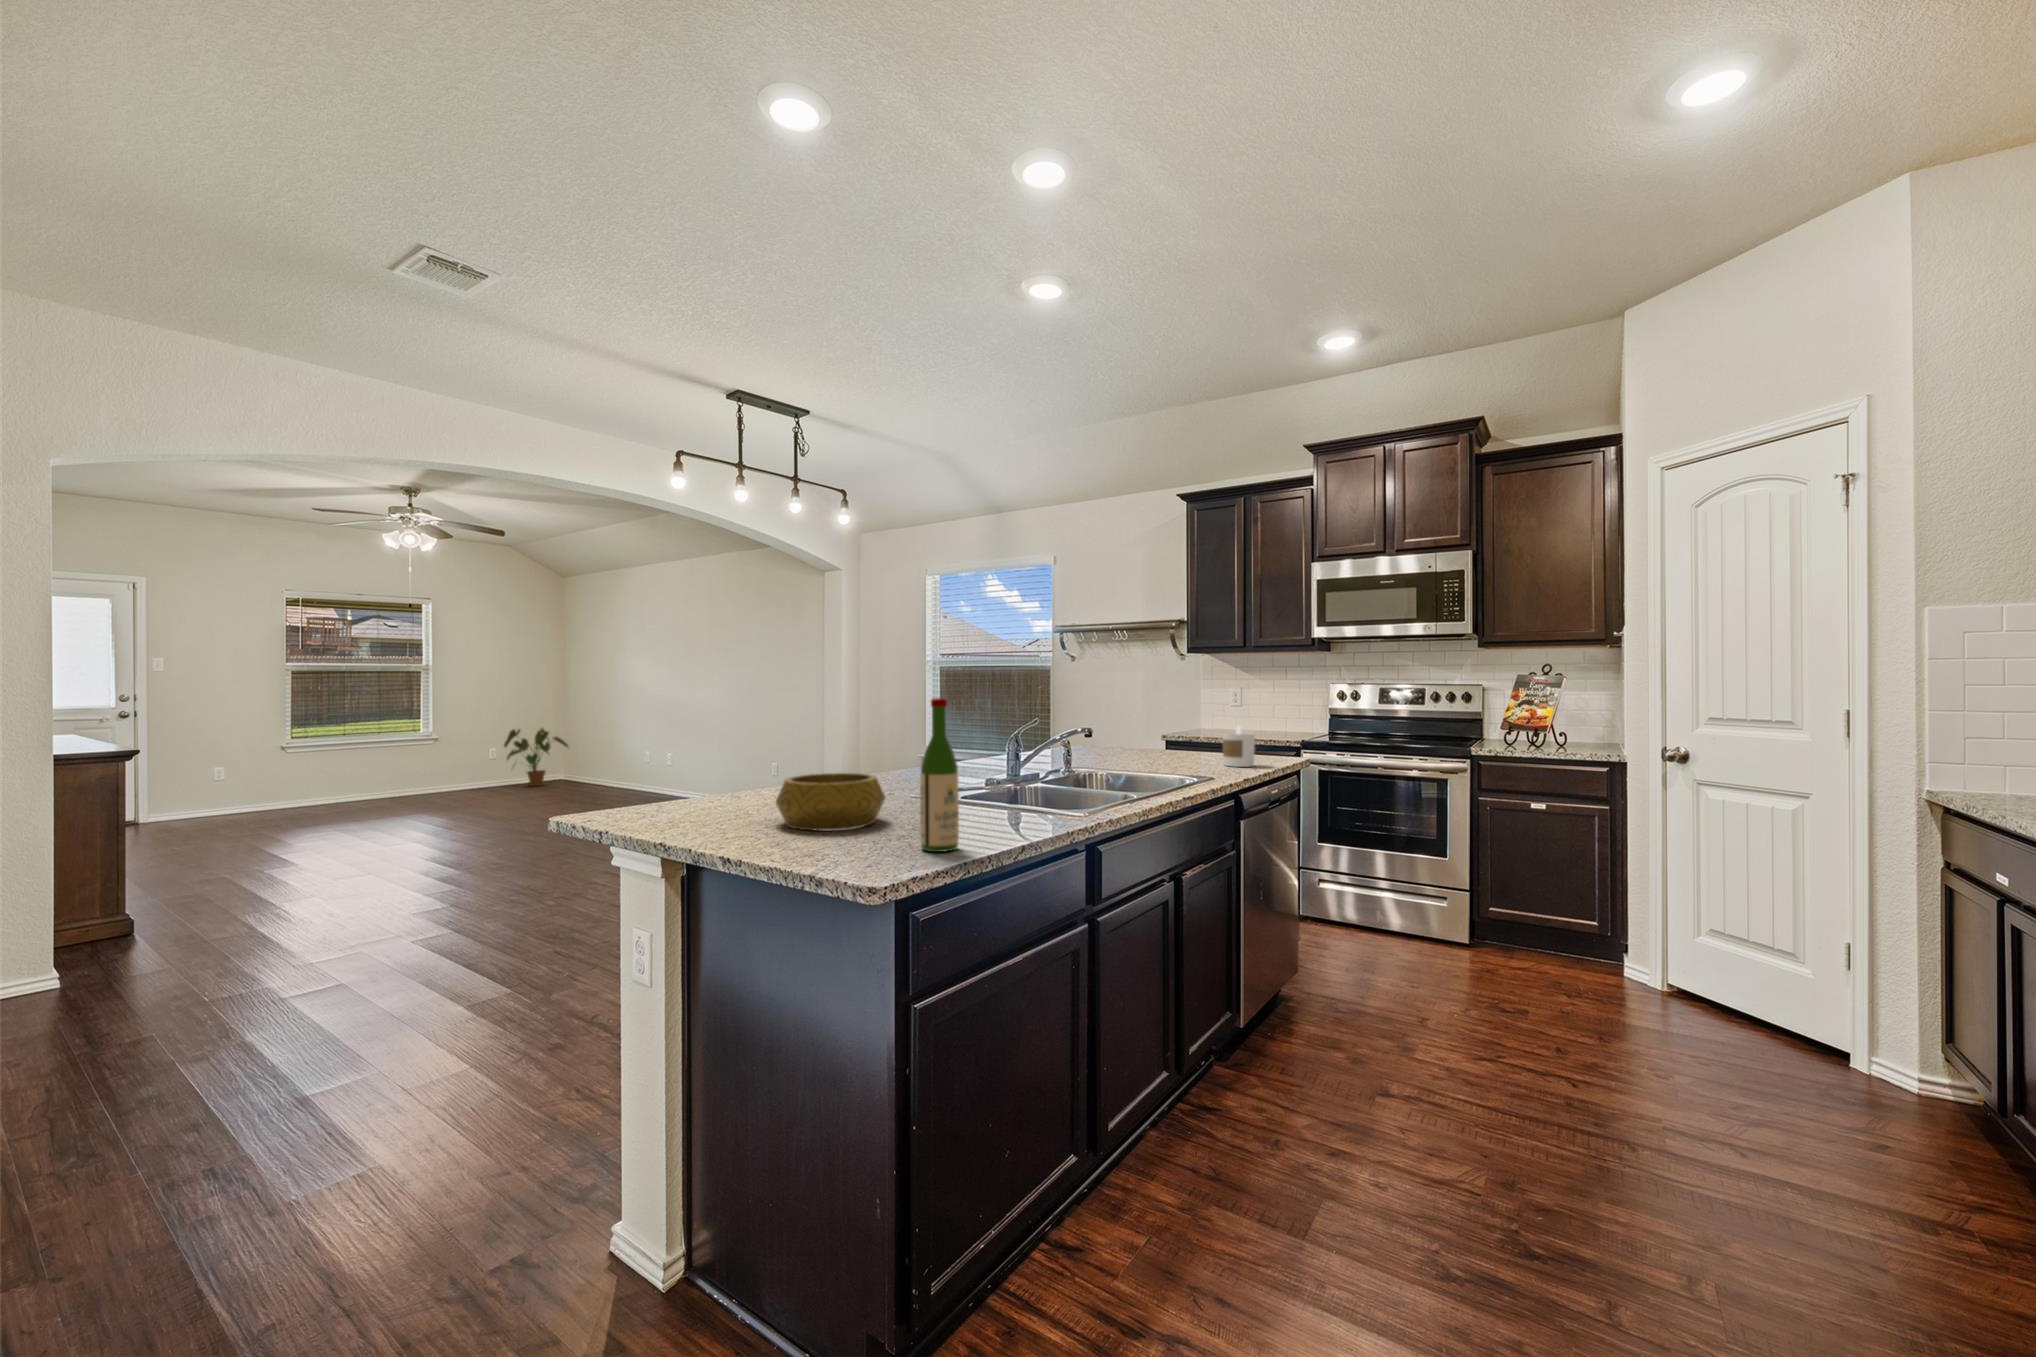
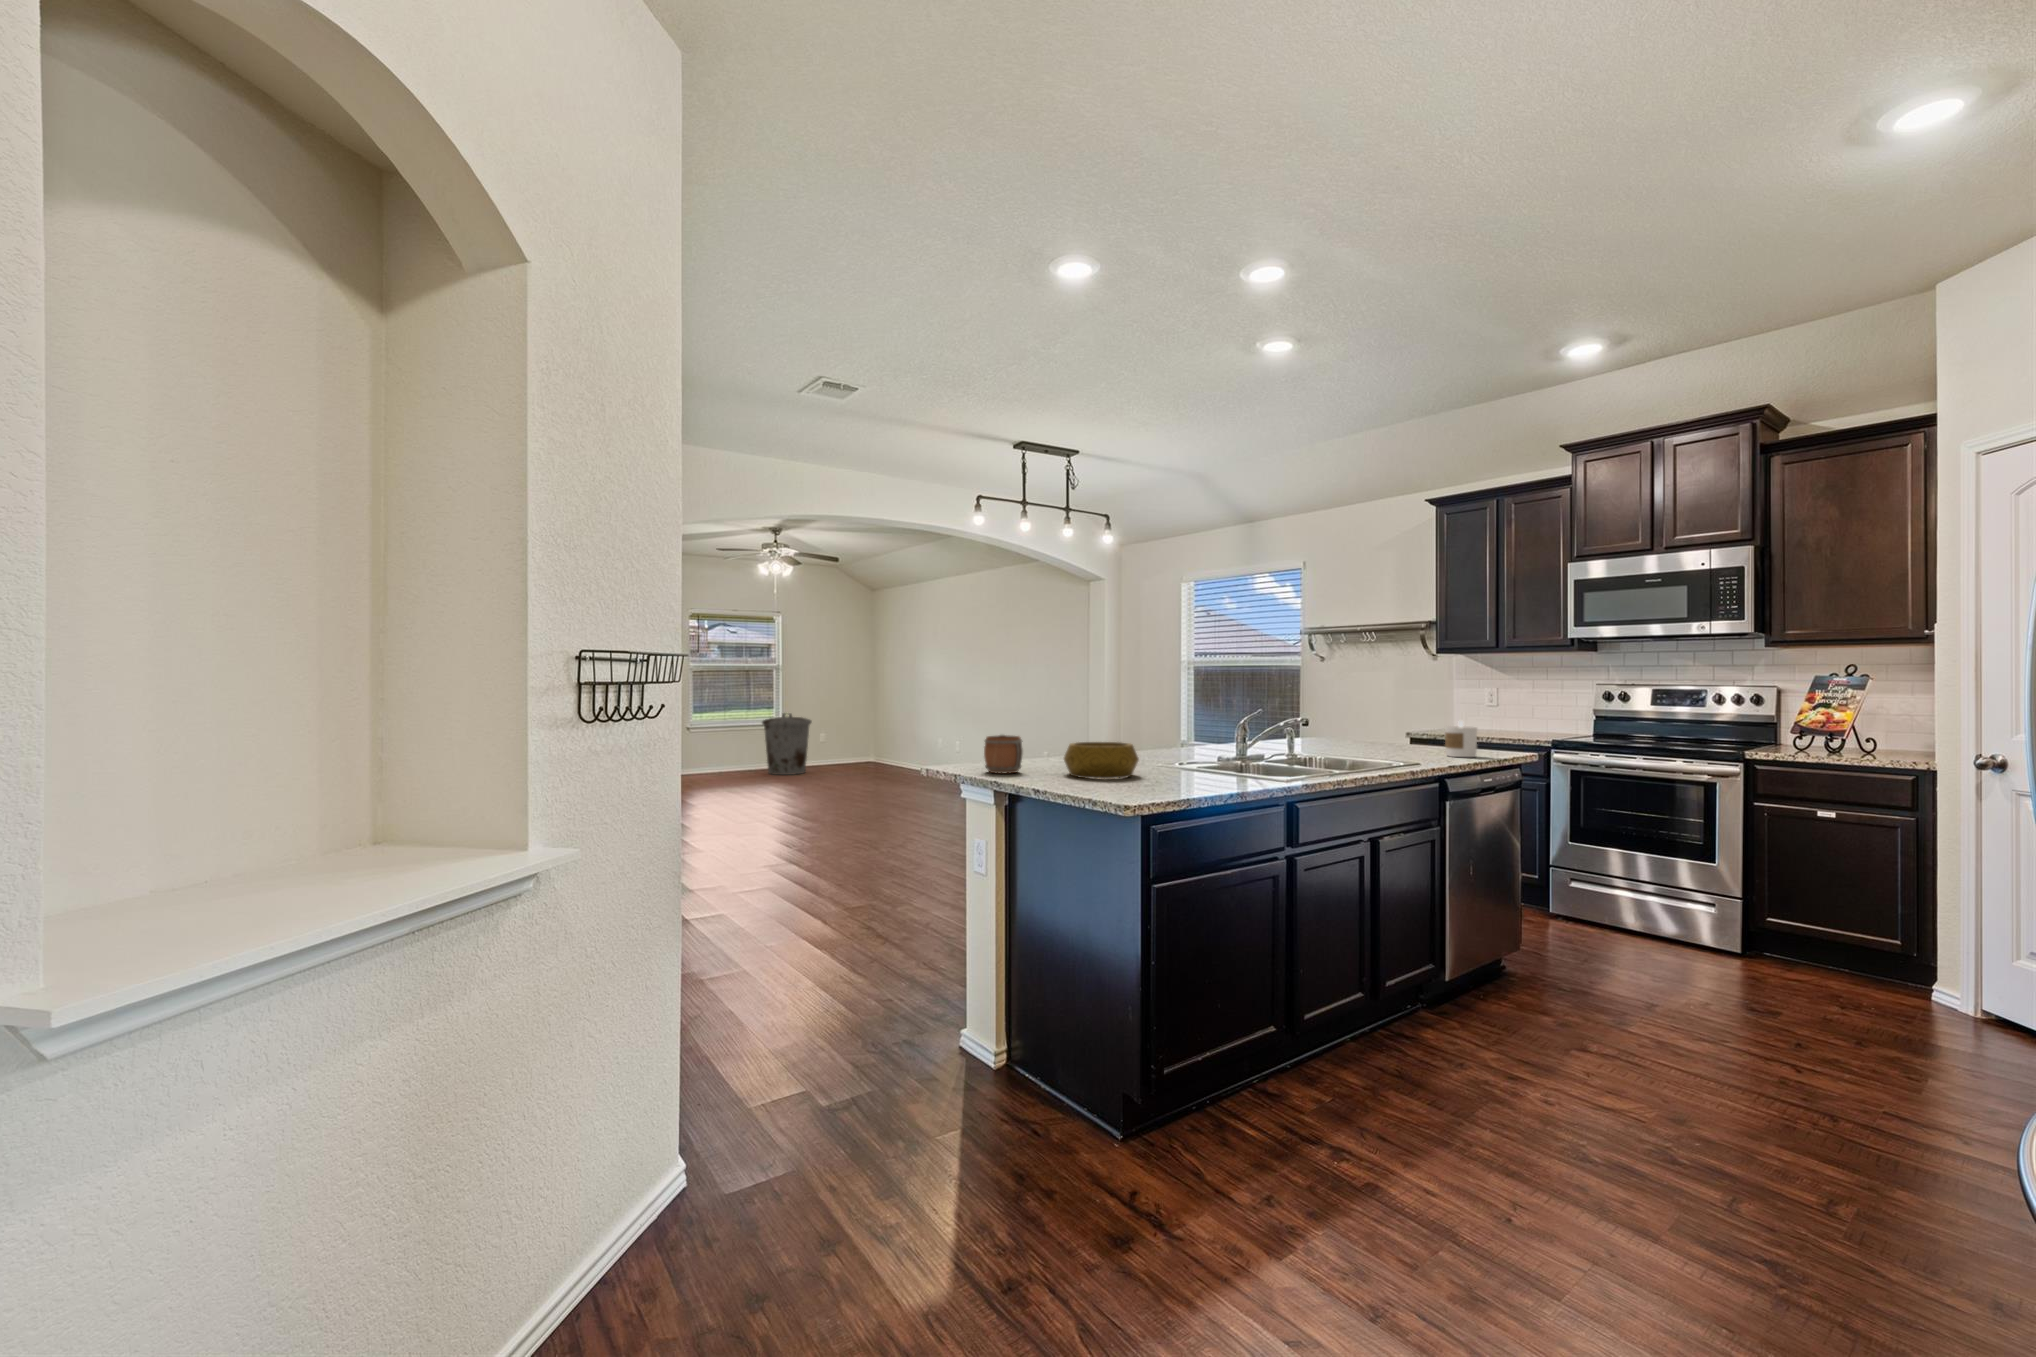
wine bottle: present [920,698,959,852] -> none [1162,687,1188,792]
trash can: none [400,722,474,800] -> present [762,713,812,775]
house plant: present [504,729,568,786] -> none [832,719,881,768]
mug: none [652,767,713,829] -> present [984,734,1023,774]

